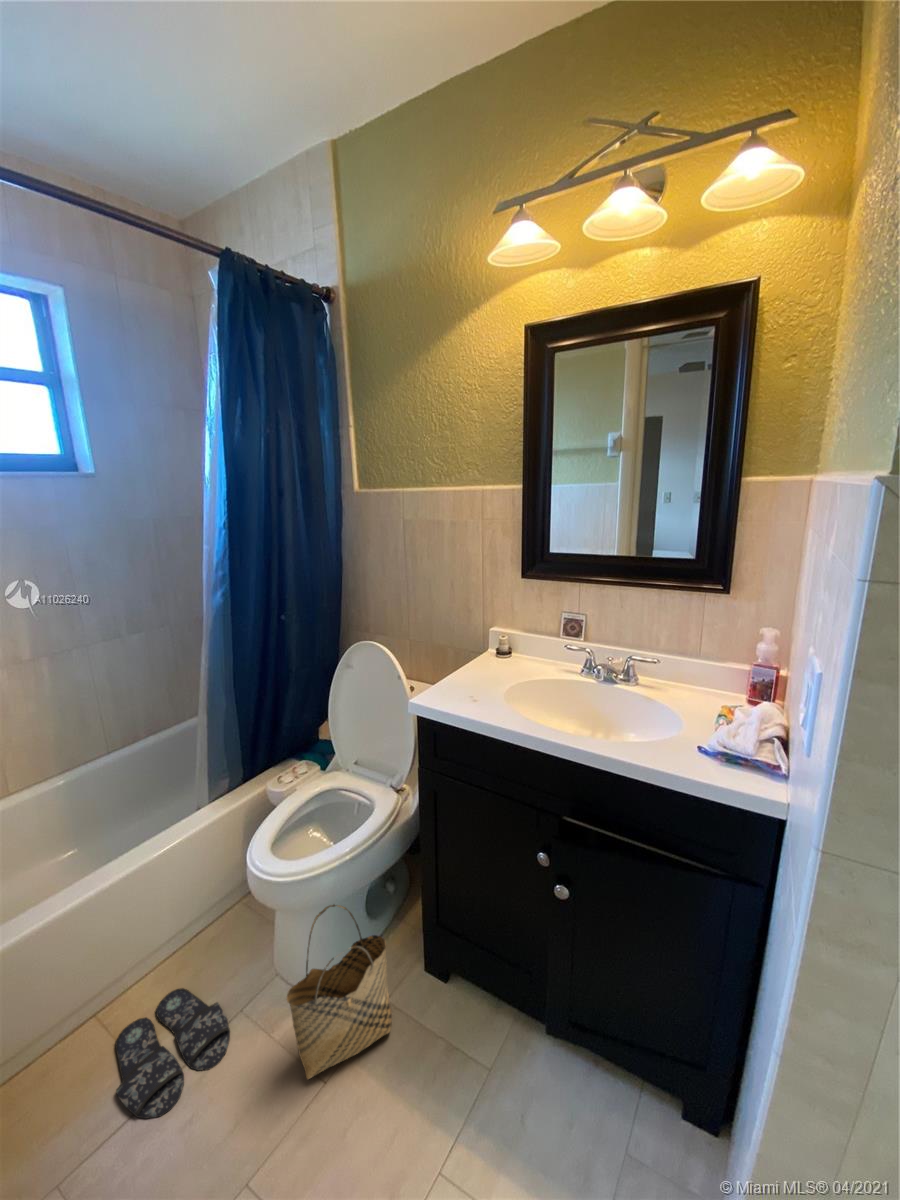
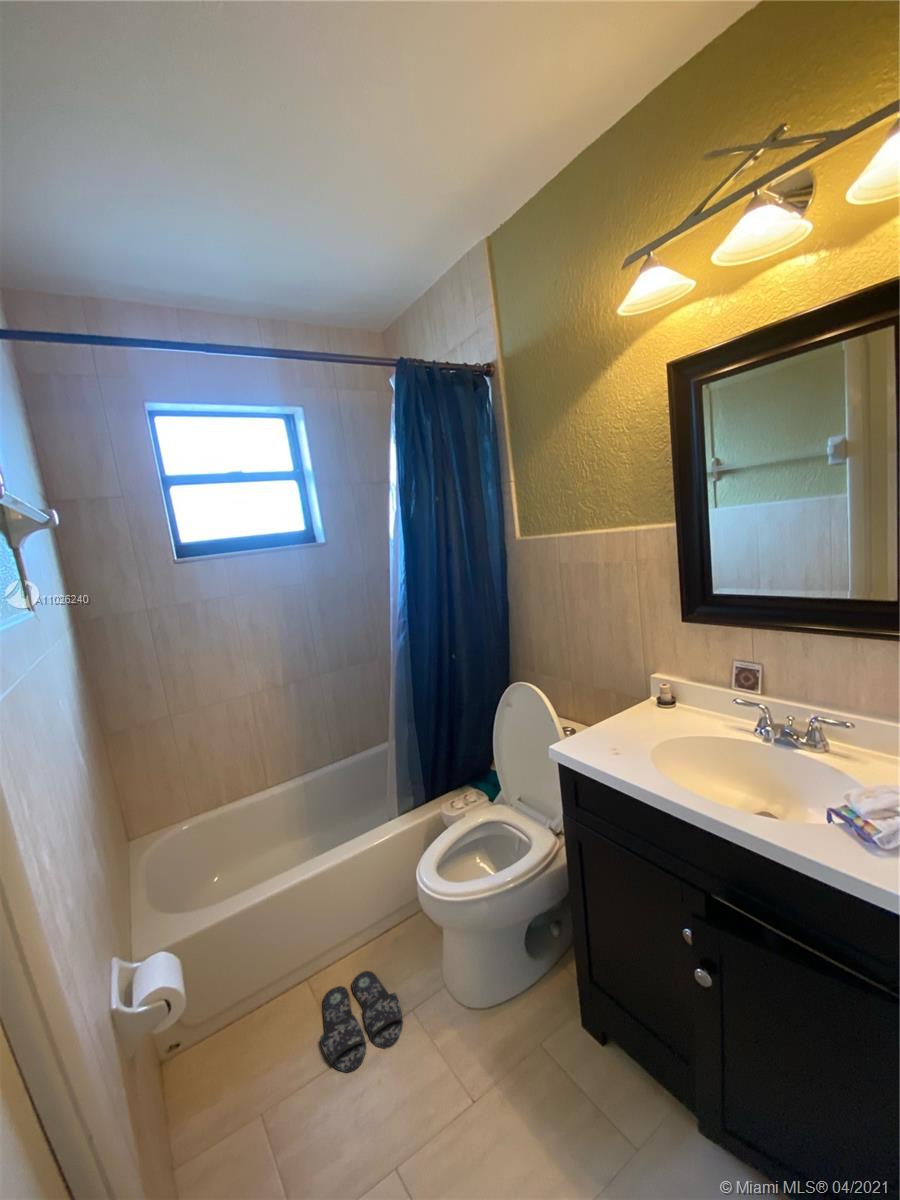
woven basket: present [287,905,392,1079] -> none [441,931,541,1091]

